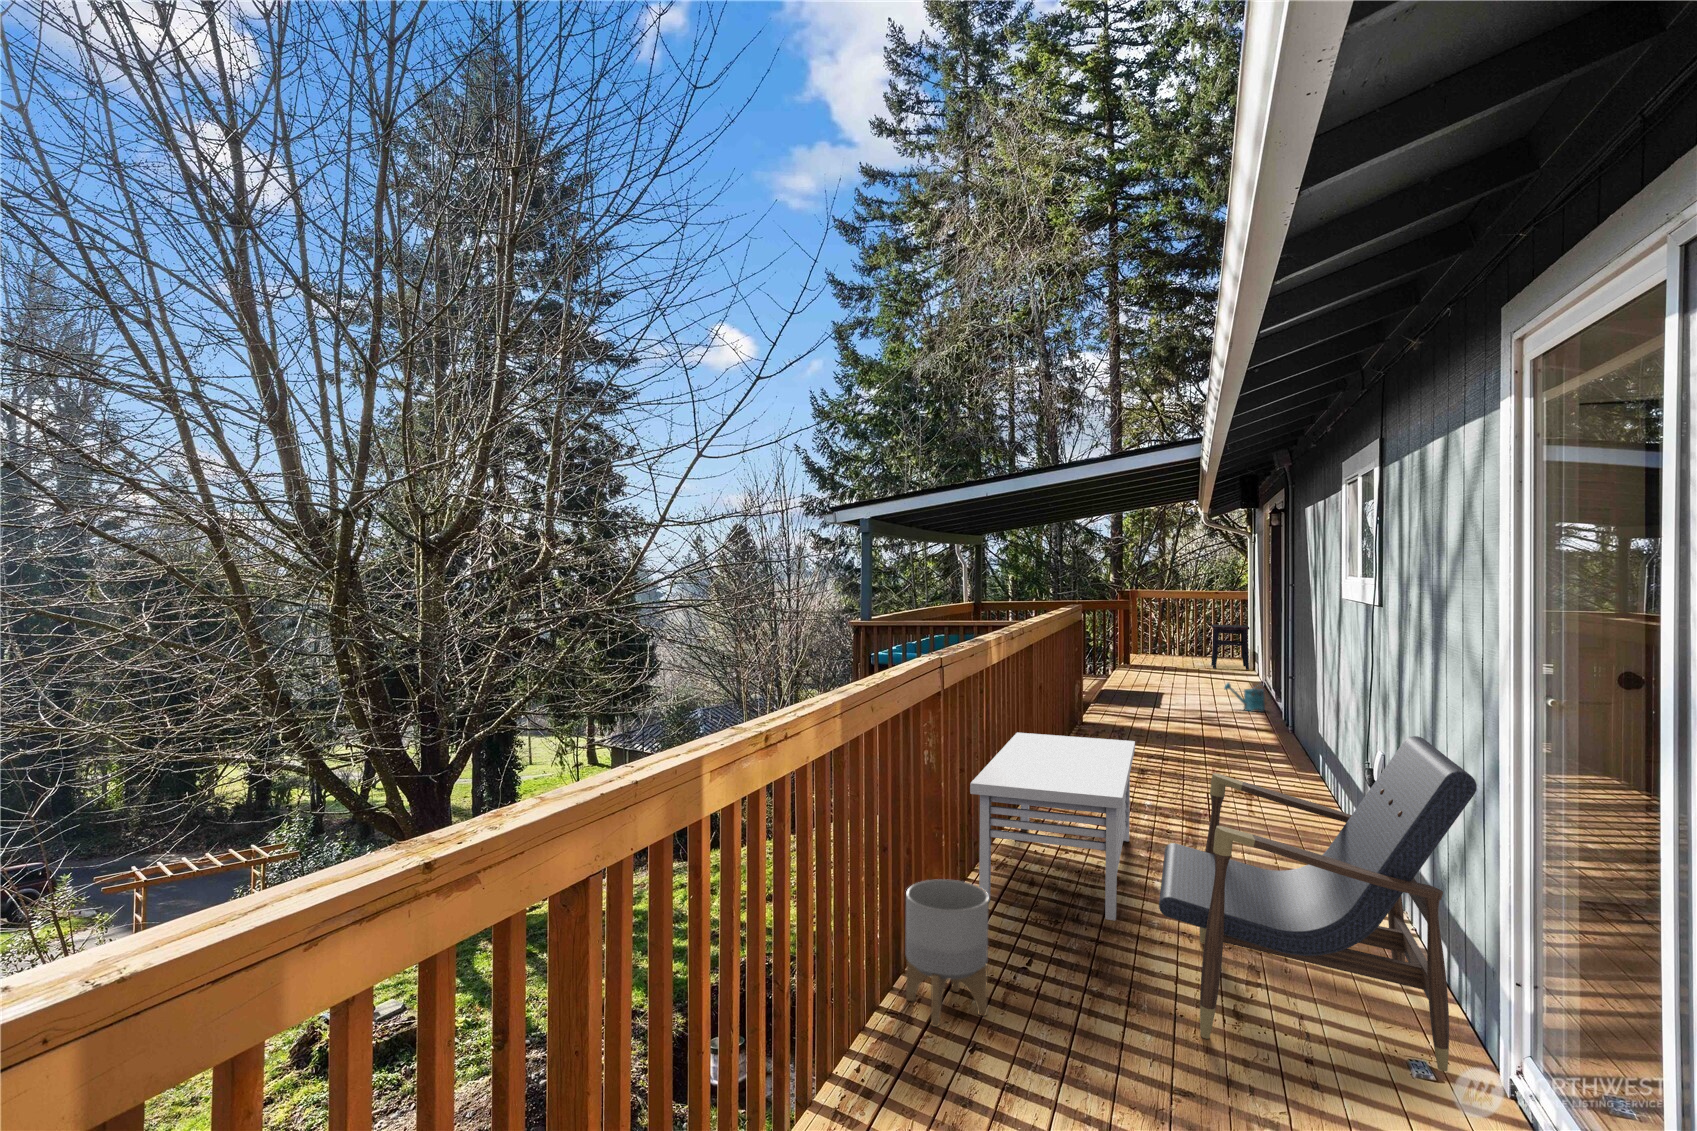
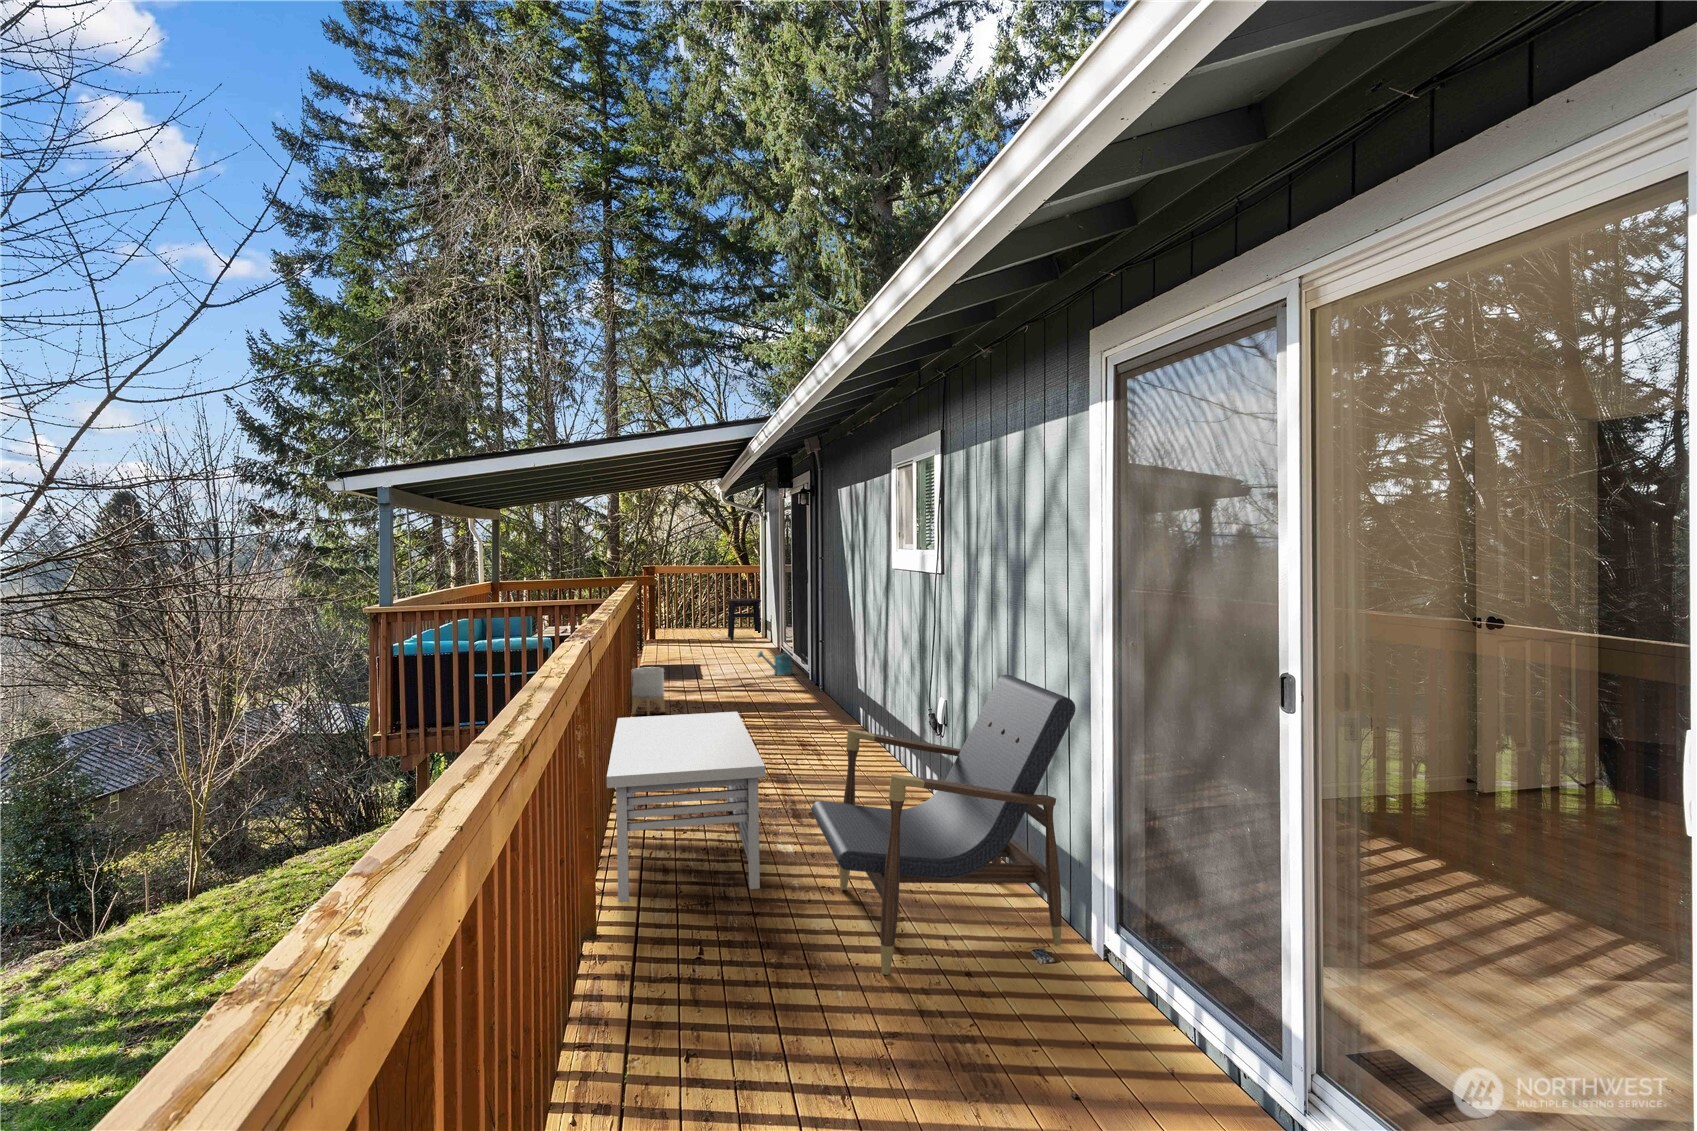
planter: present [906,879,988,1027] -> present [632,668,665,716]

